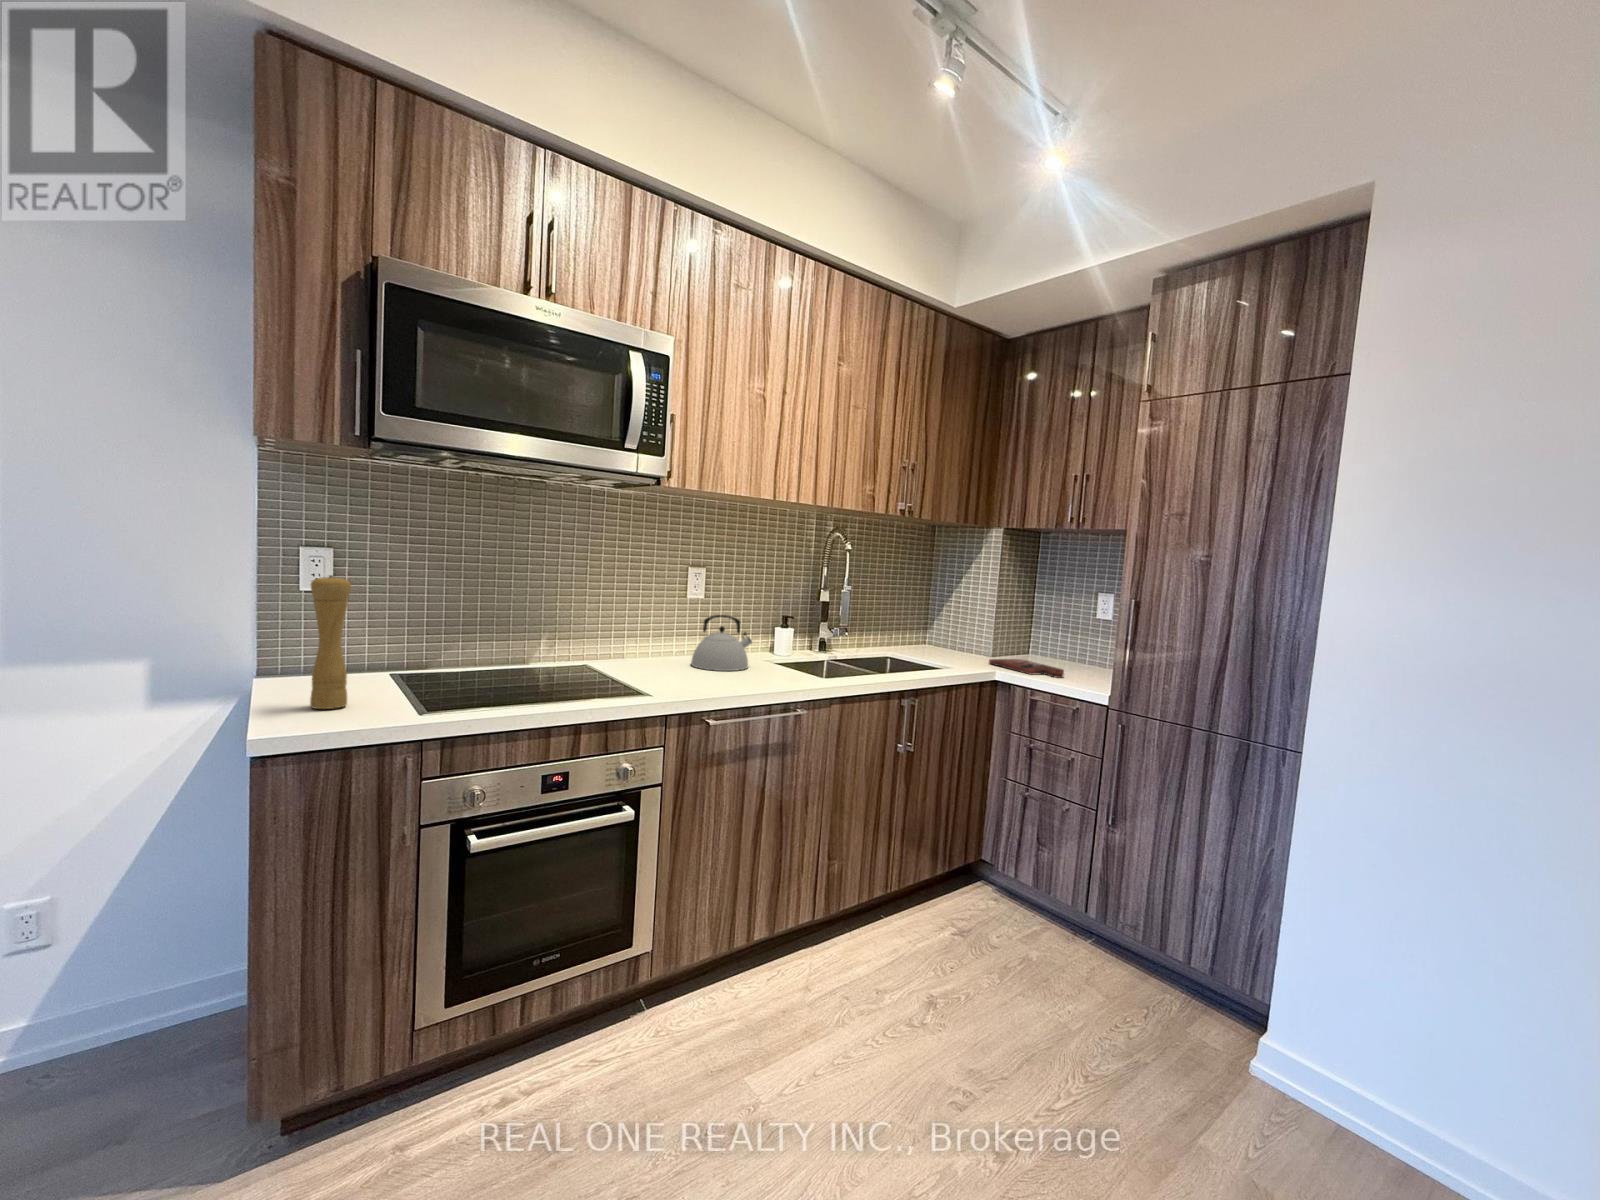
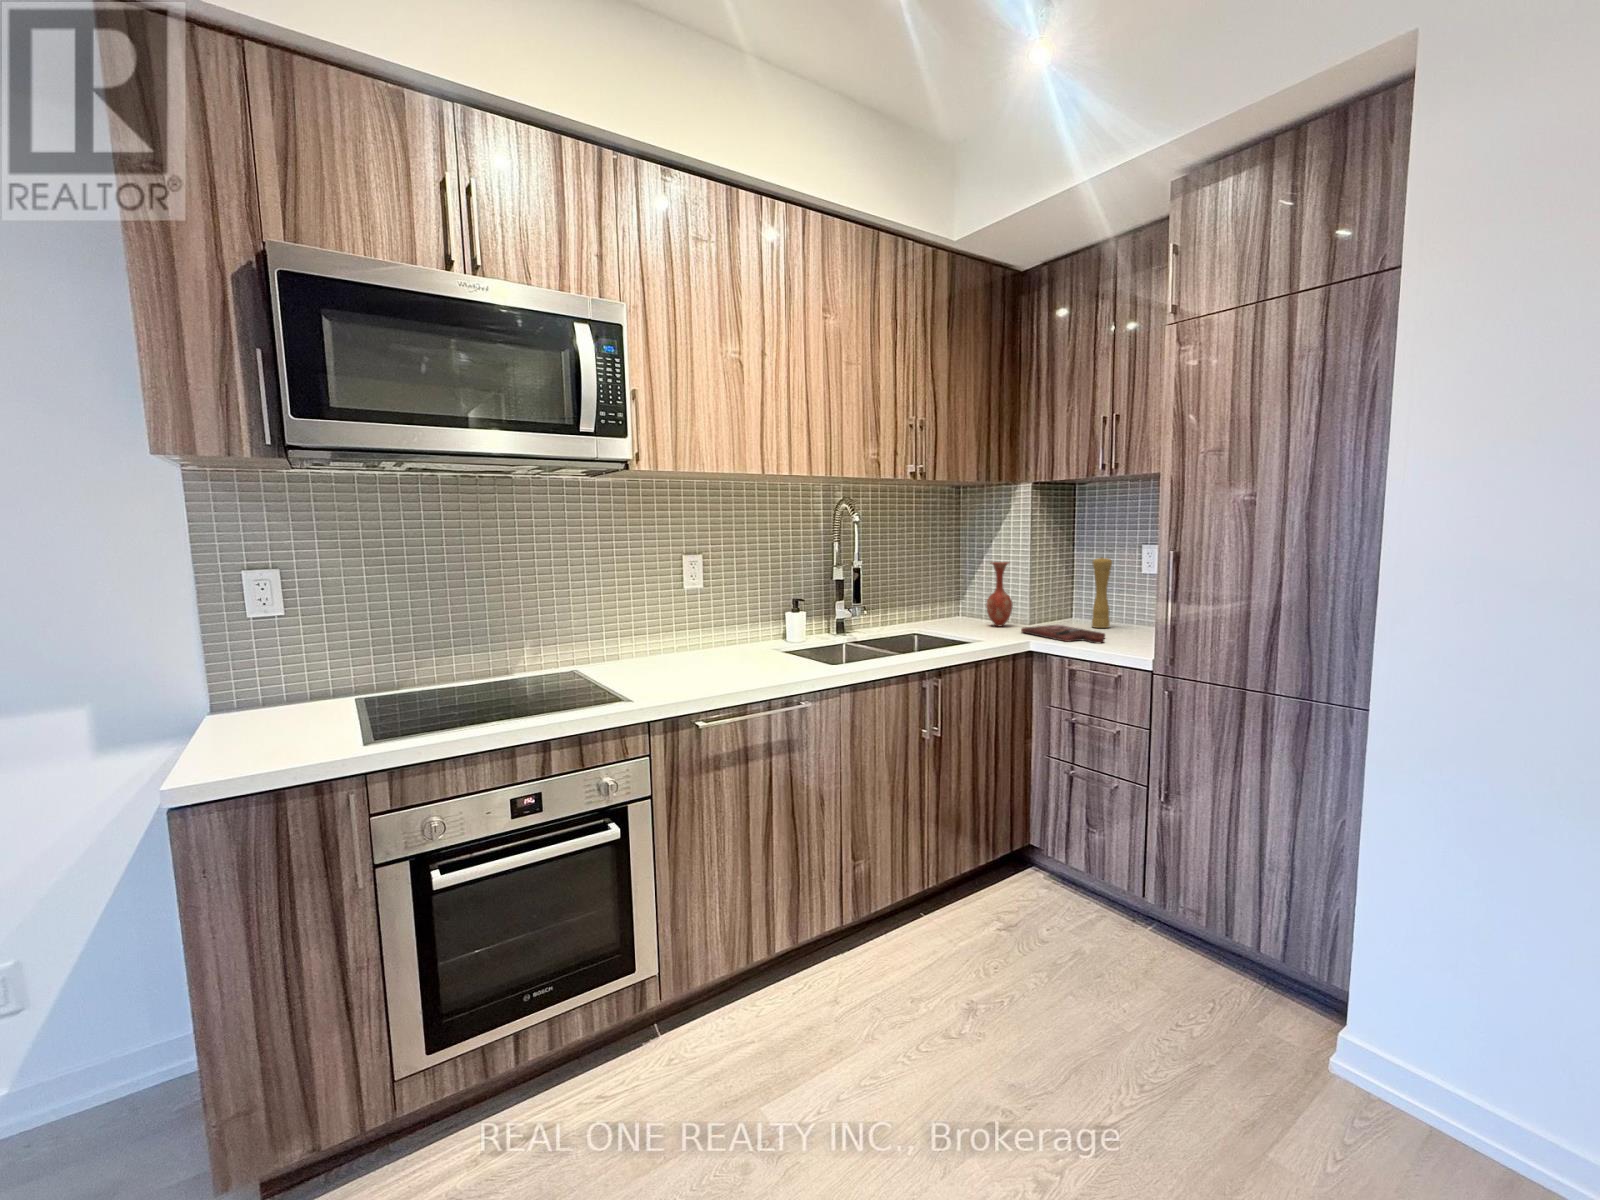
pepper mill: present [310,575,351,709] -> present [1092,557,1112,628]
vase: none [957,597,982,657] -> present [986,562,1013,626]
kettle: present [691,615,752,671] -> none [690,604,754,665]

